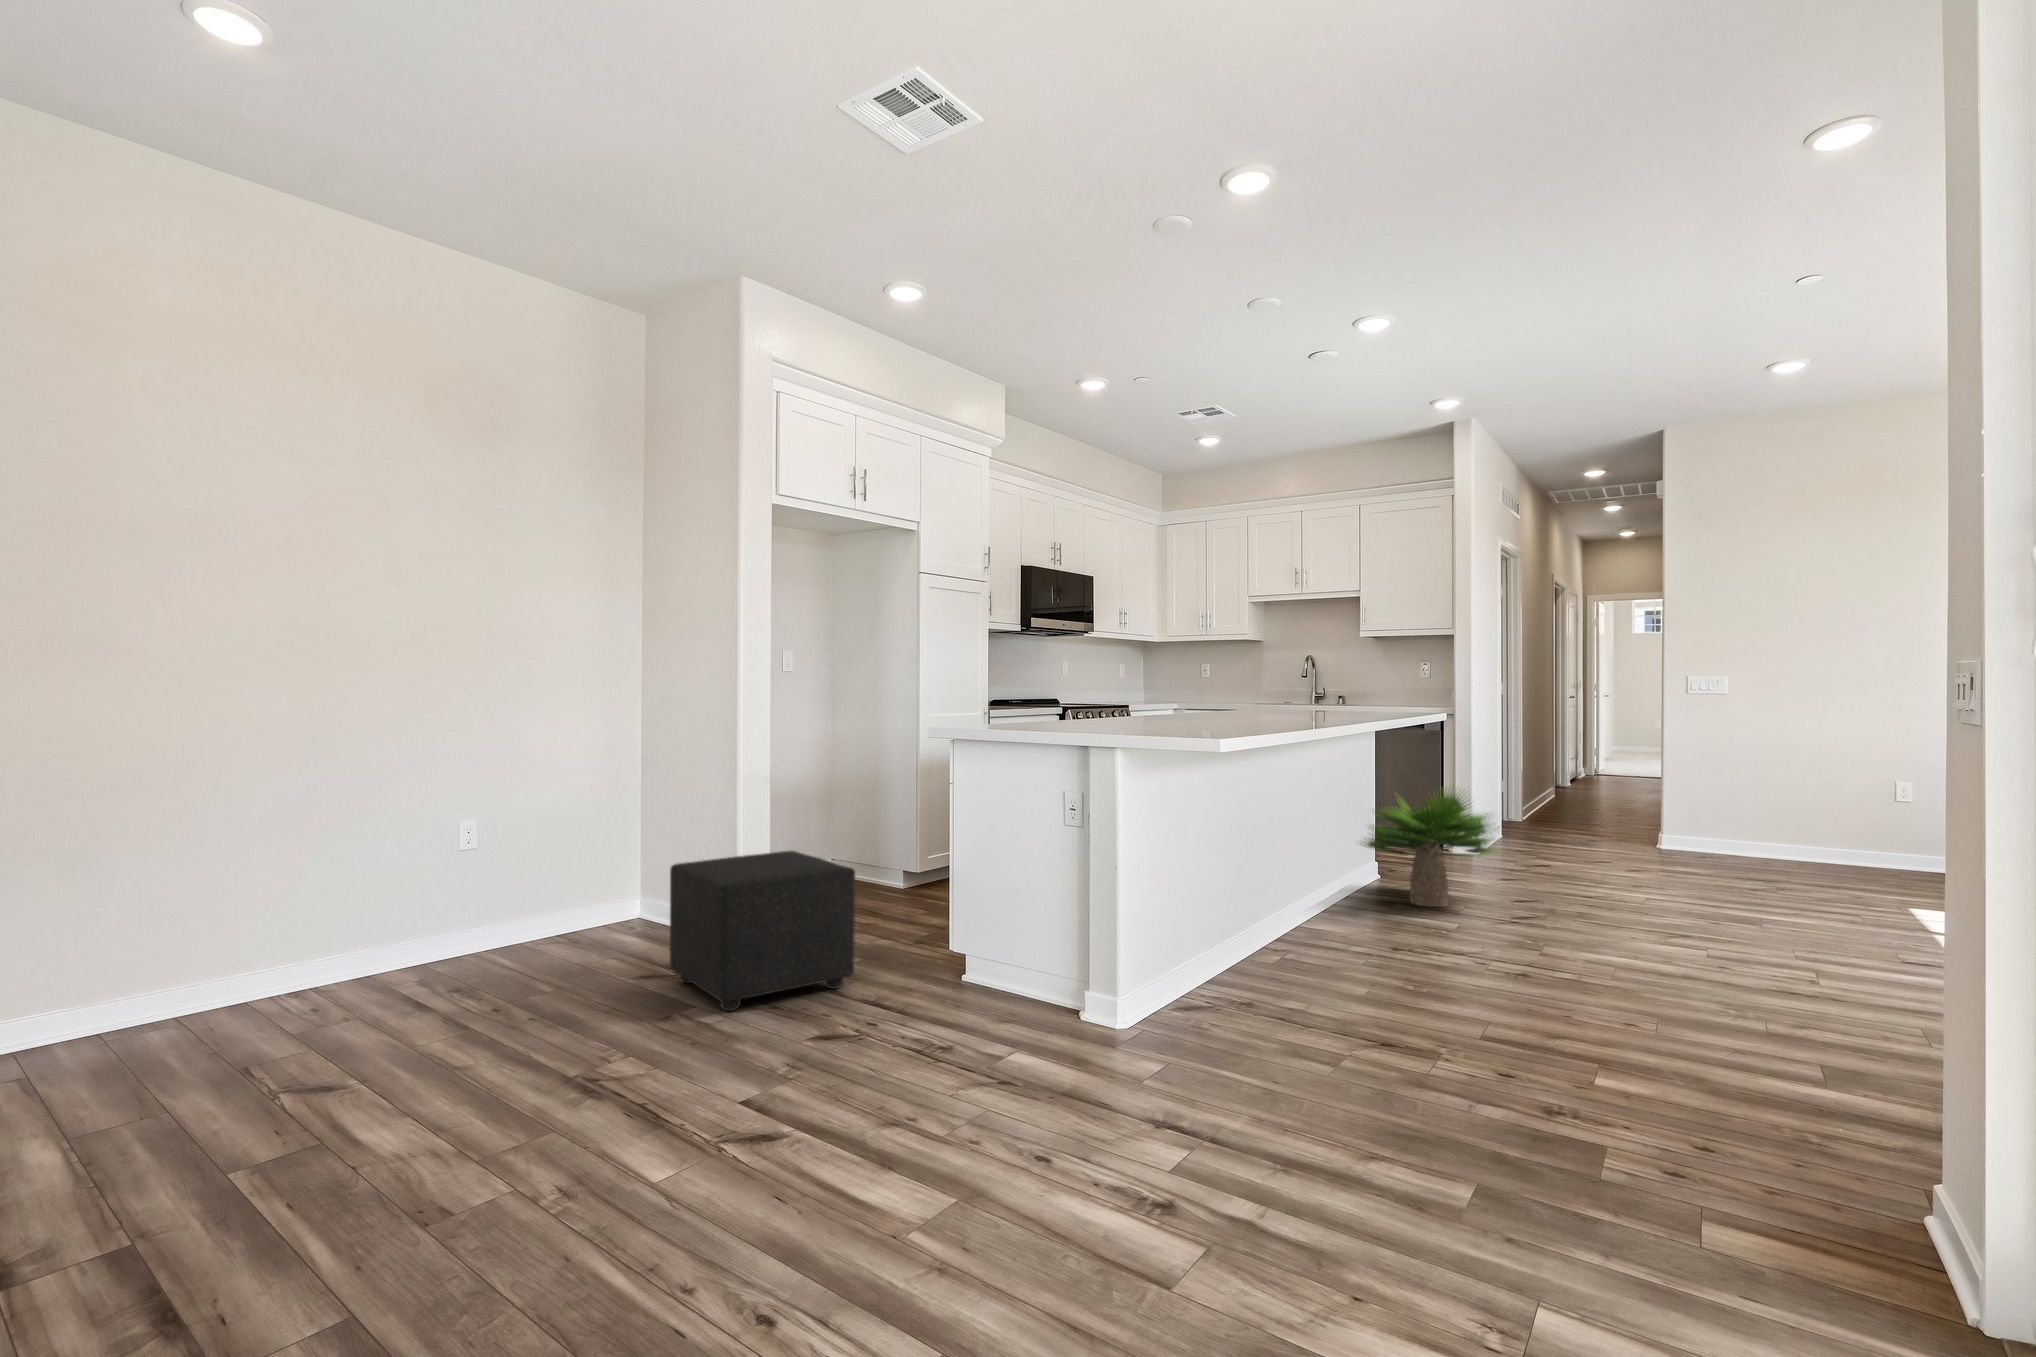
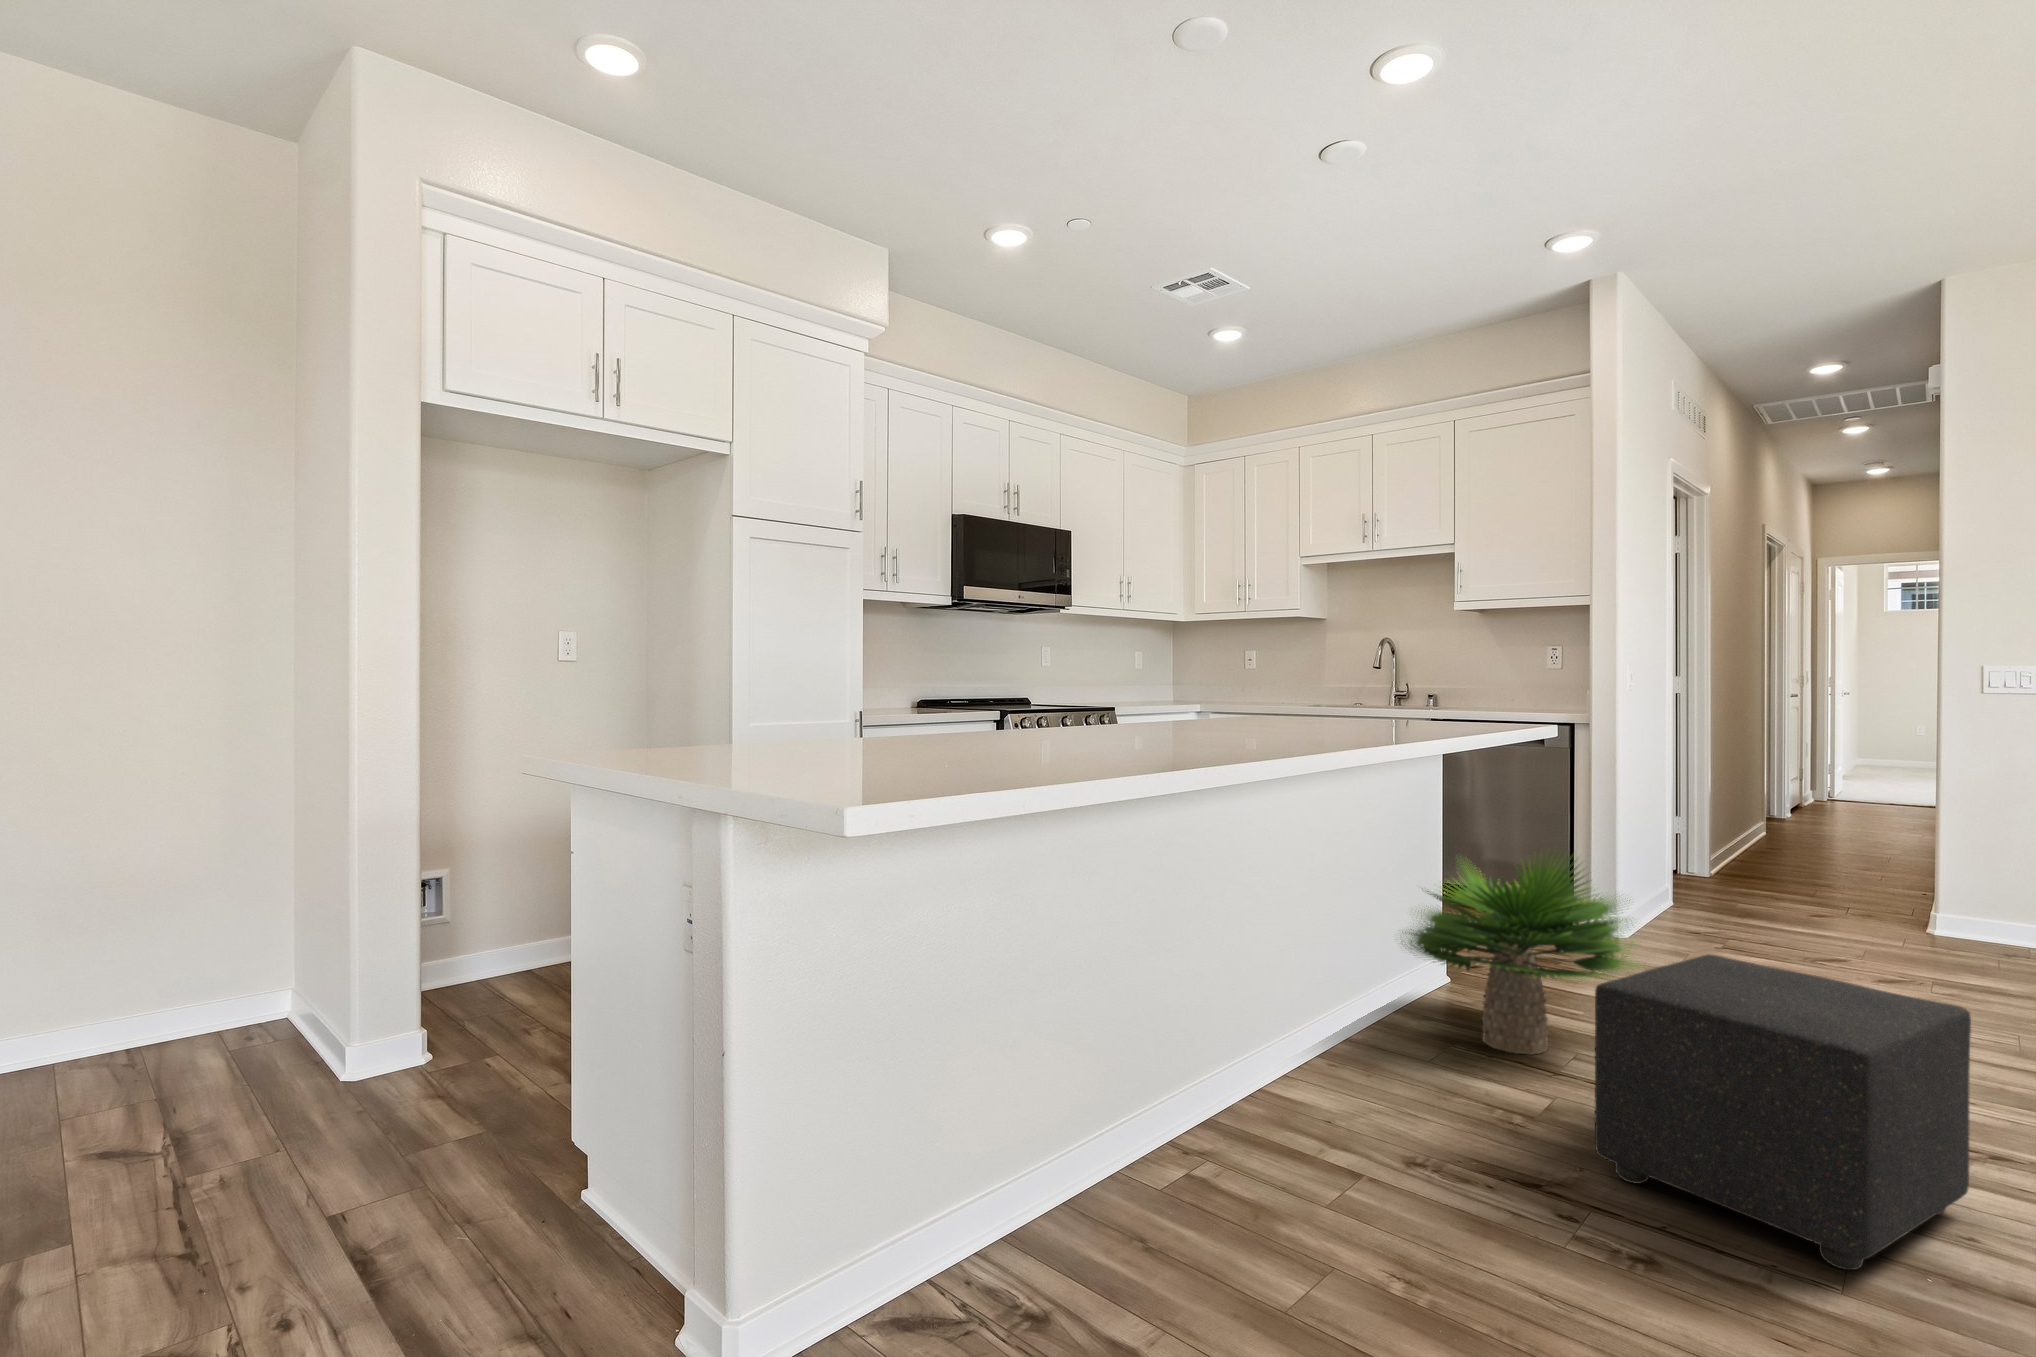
ottoman: present [670,851,855,1011] -> present [1595,954,1971,1270]

